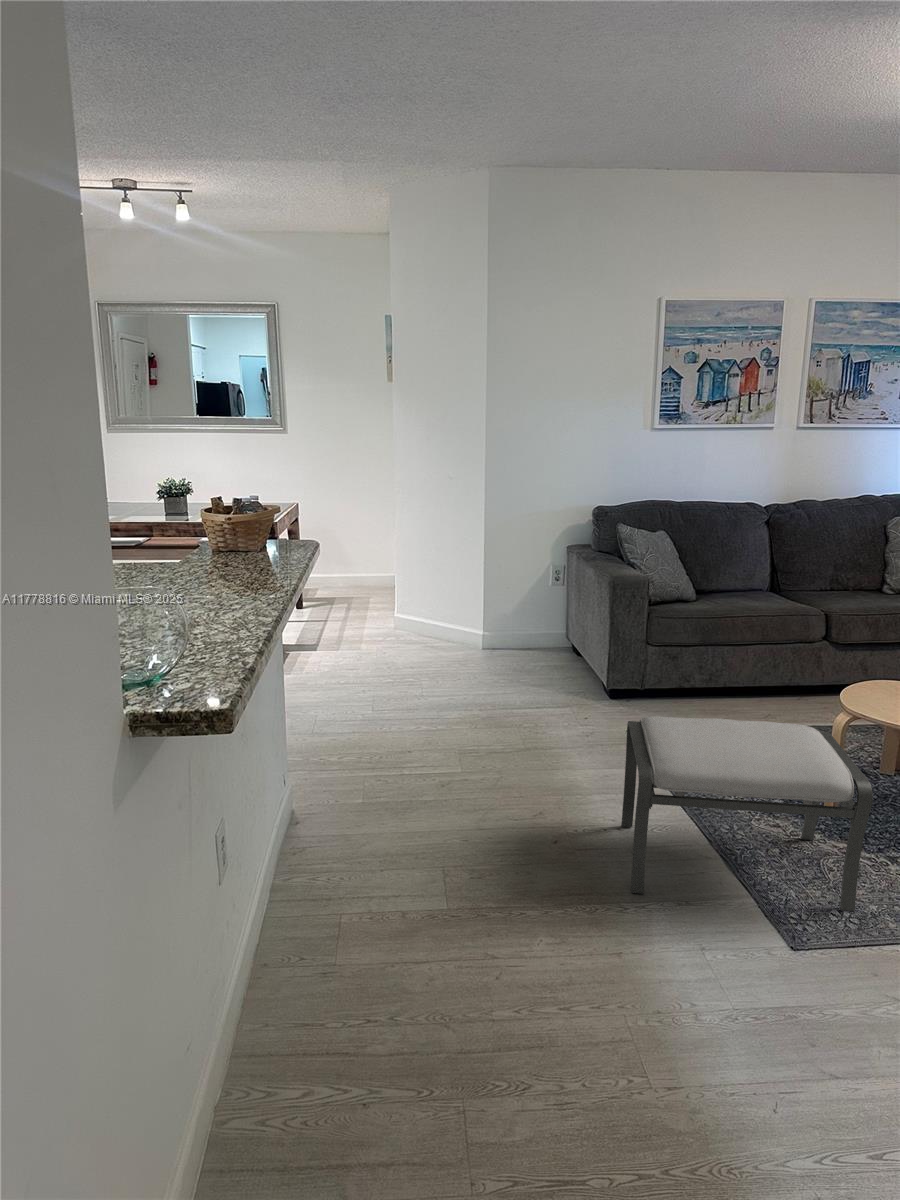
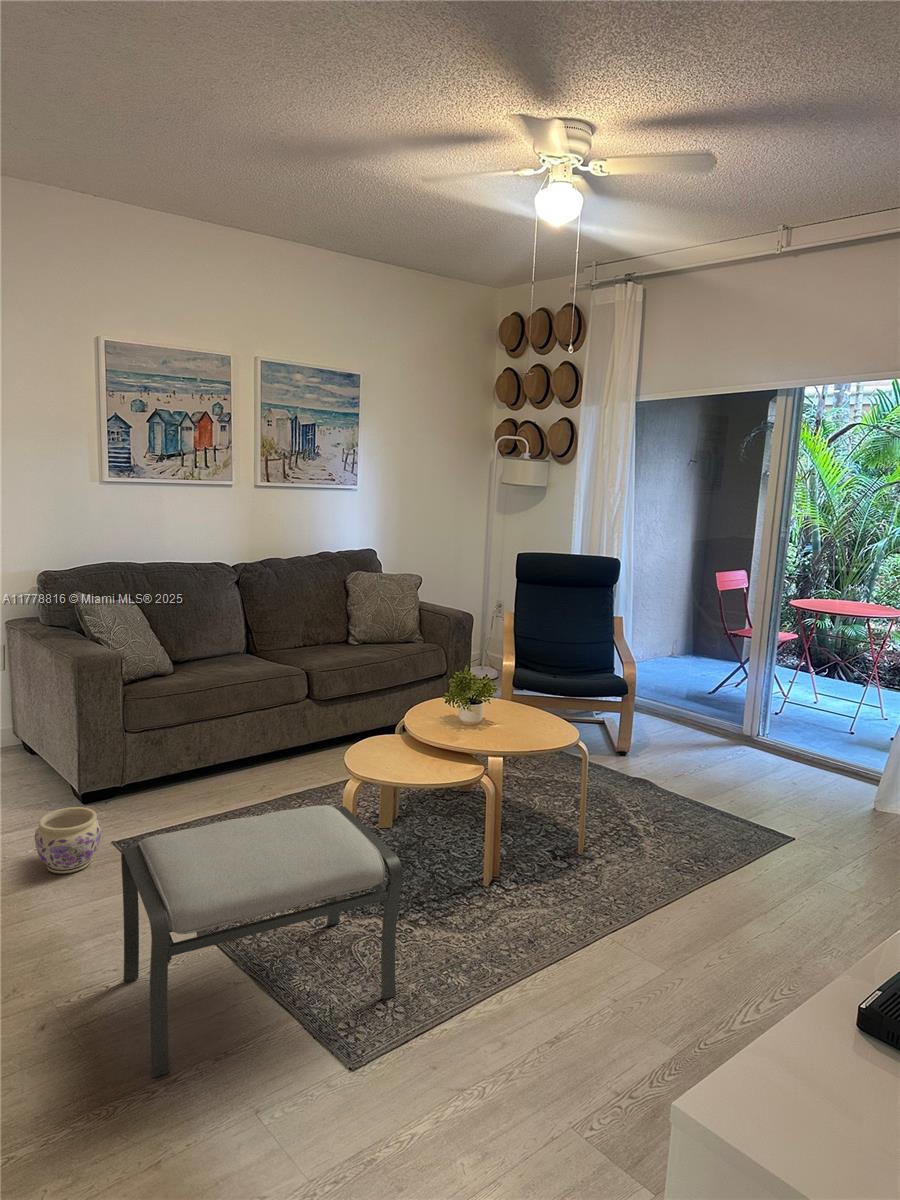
planter: none [572,693,621,744] -> present [35,807,101,875]

